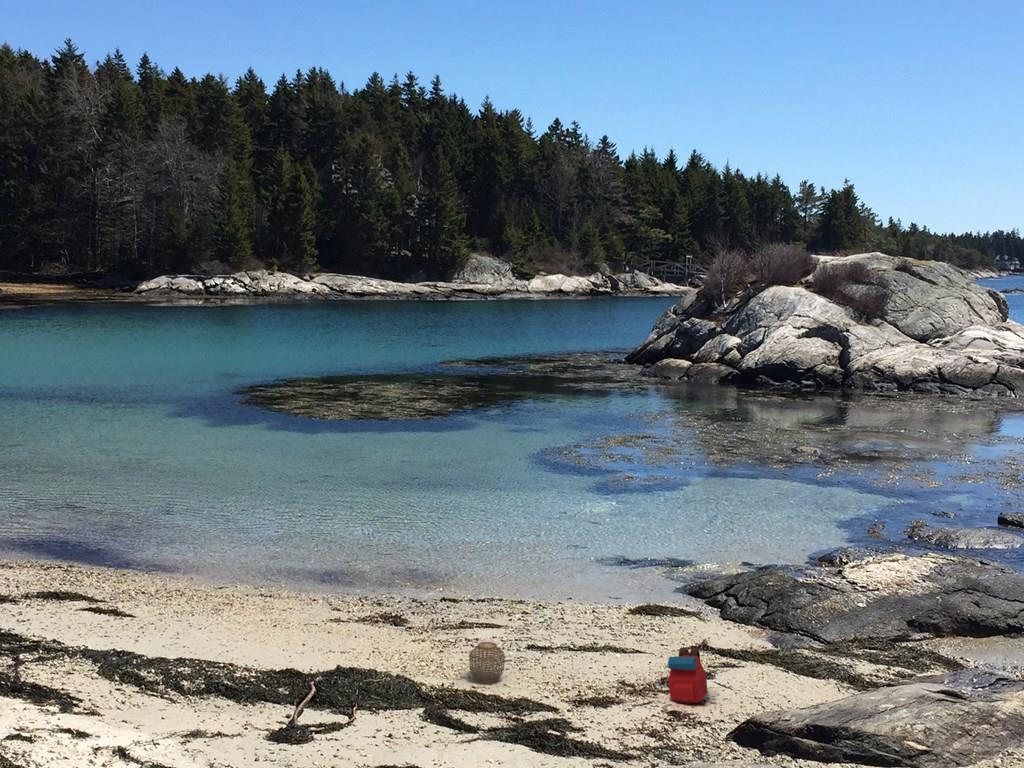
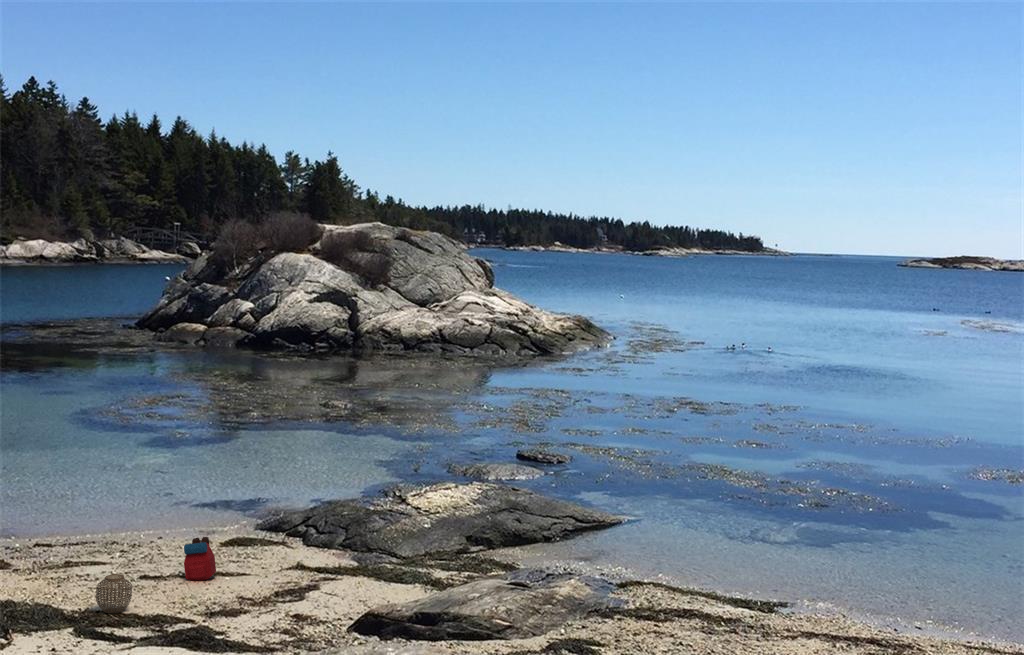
backpack: present [668,648,708,704] -> present [184,537,216,581]

